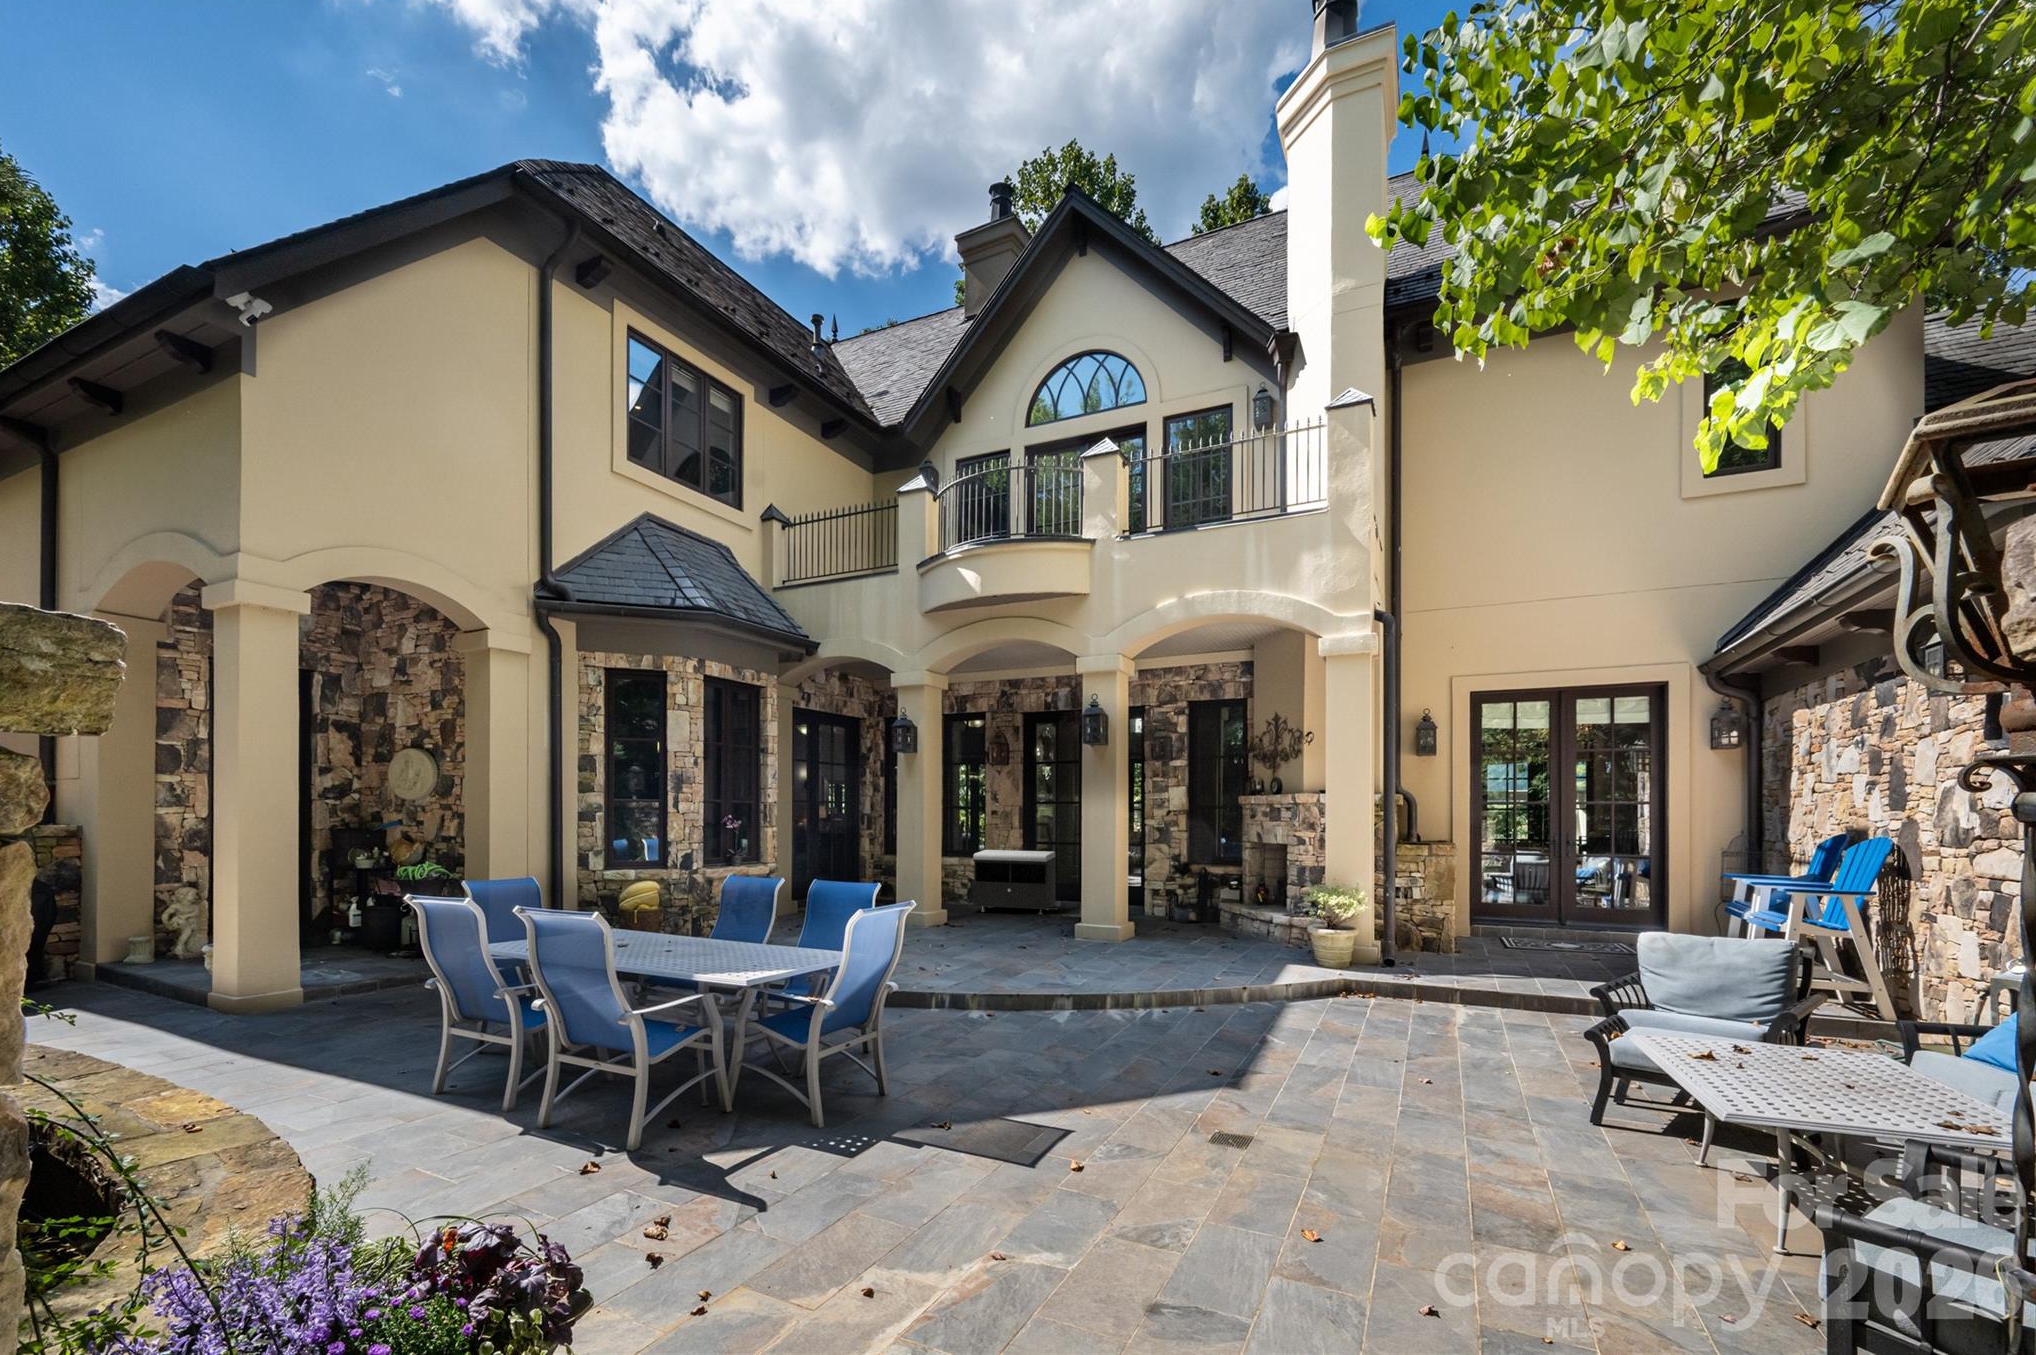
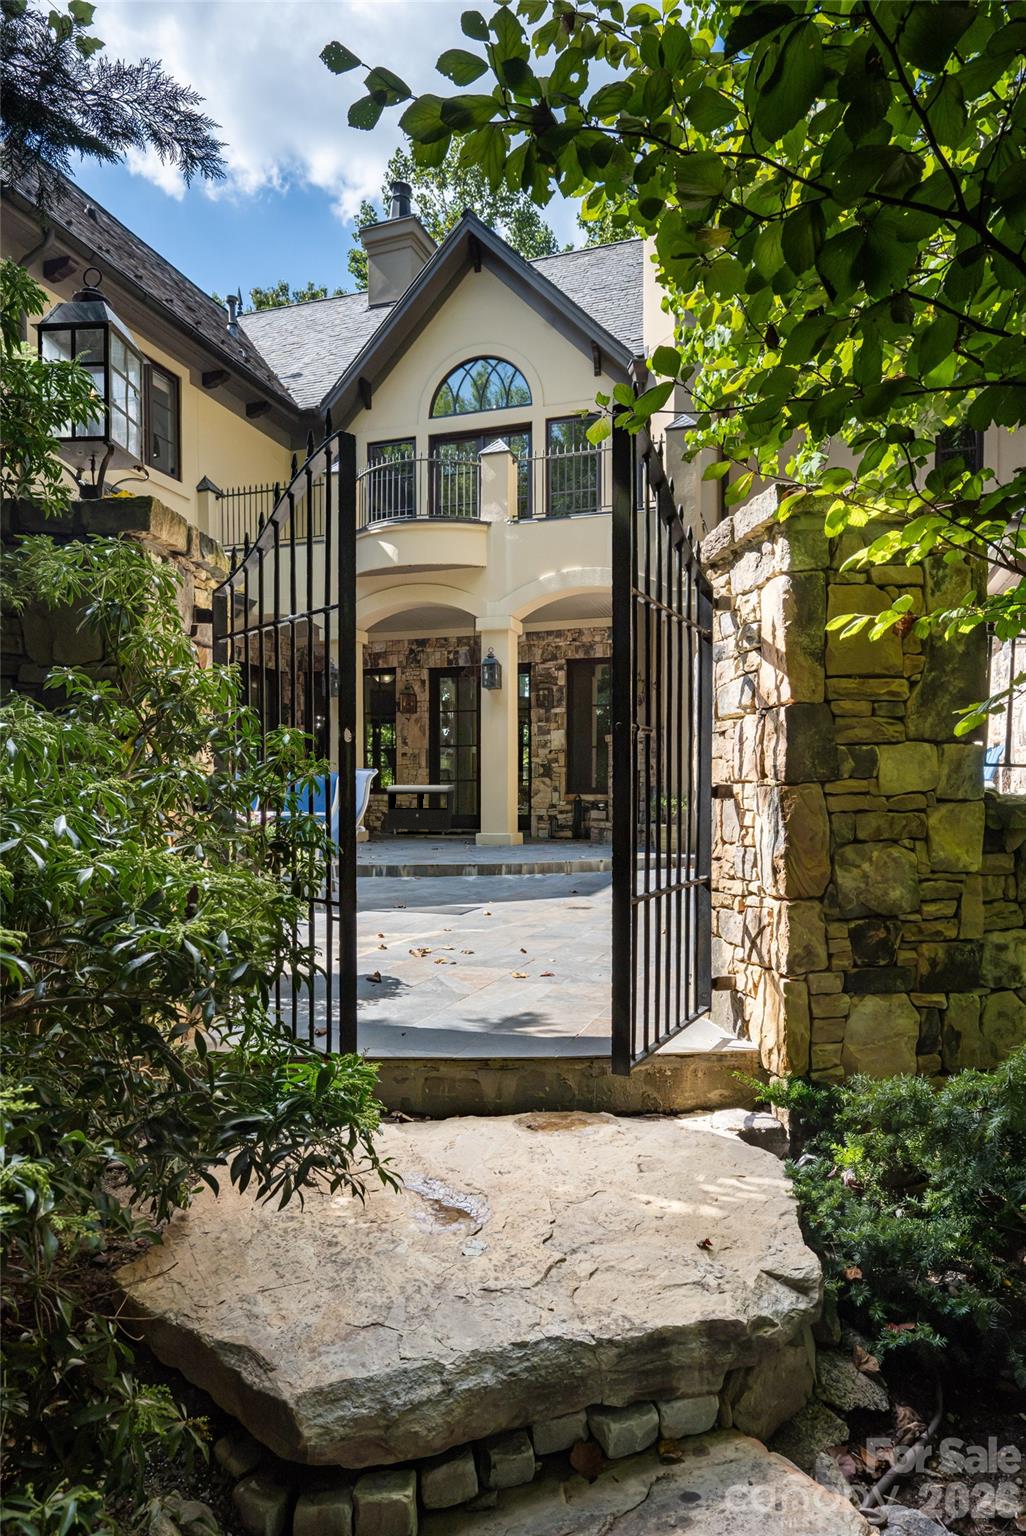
potted plant: present [1163,853,1201,923] -> none [541,779,573,836]

